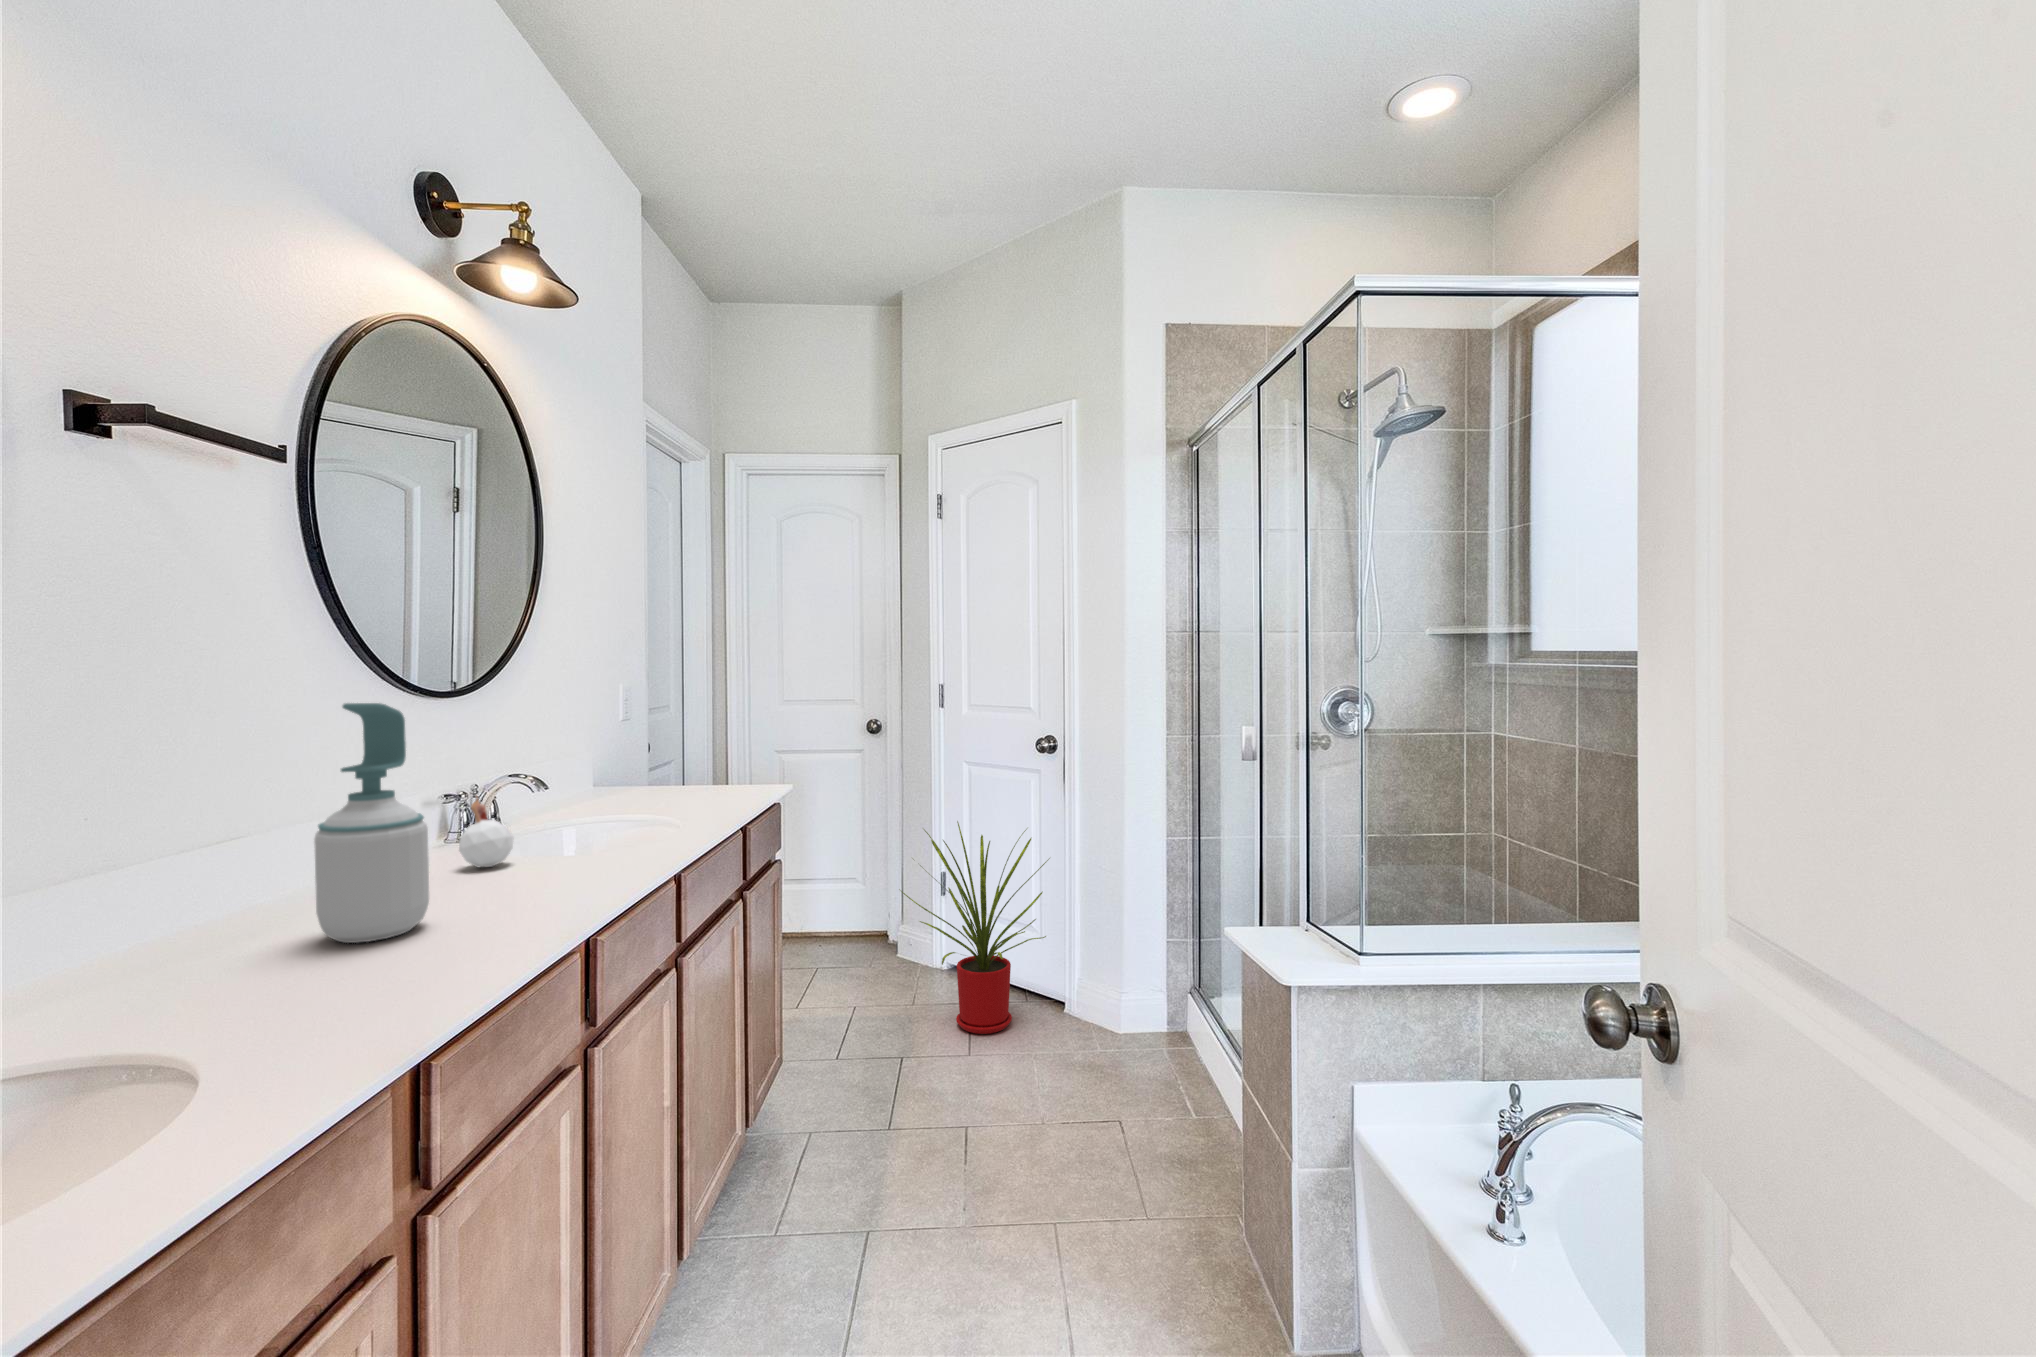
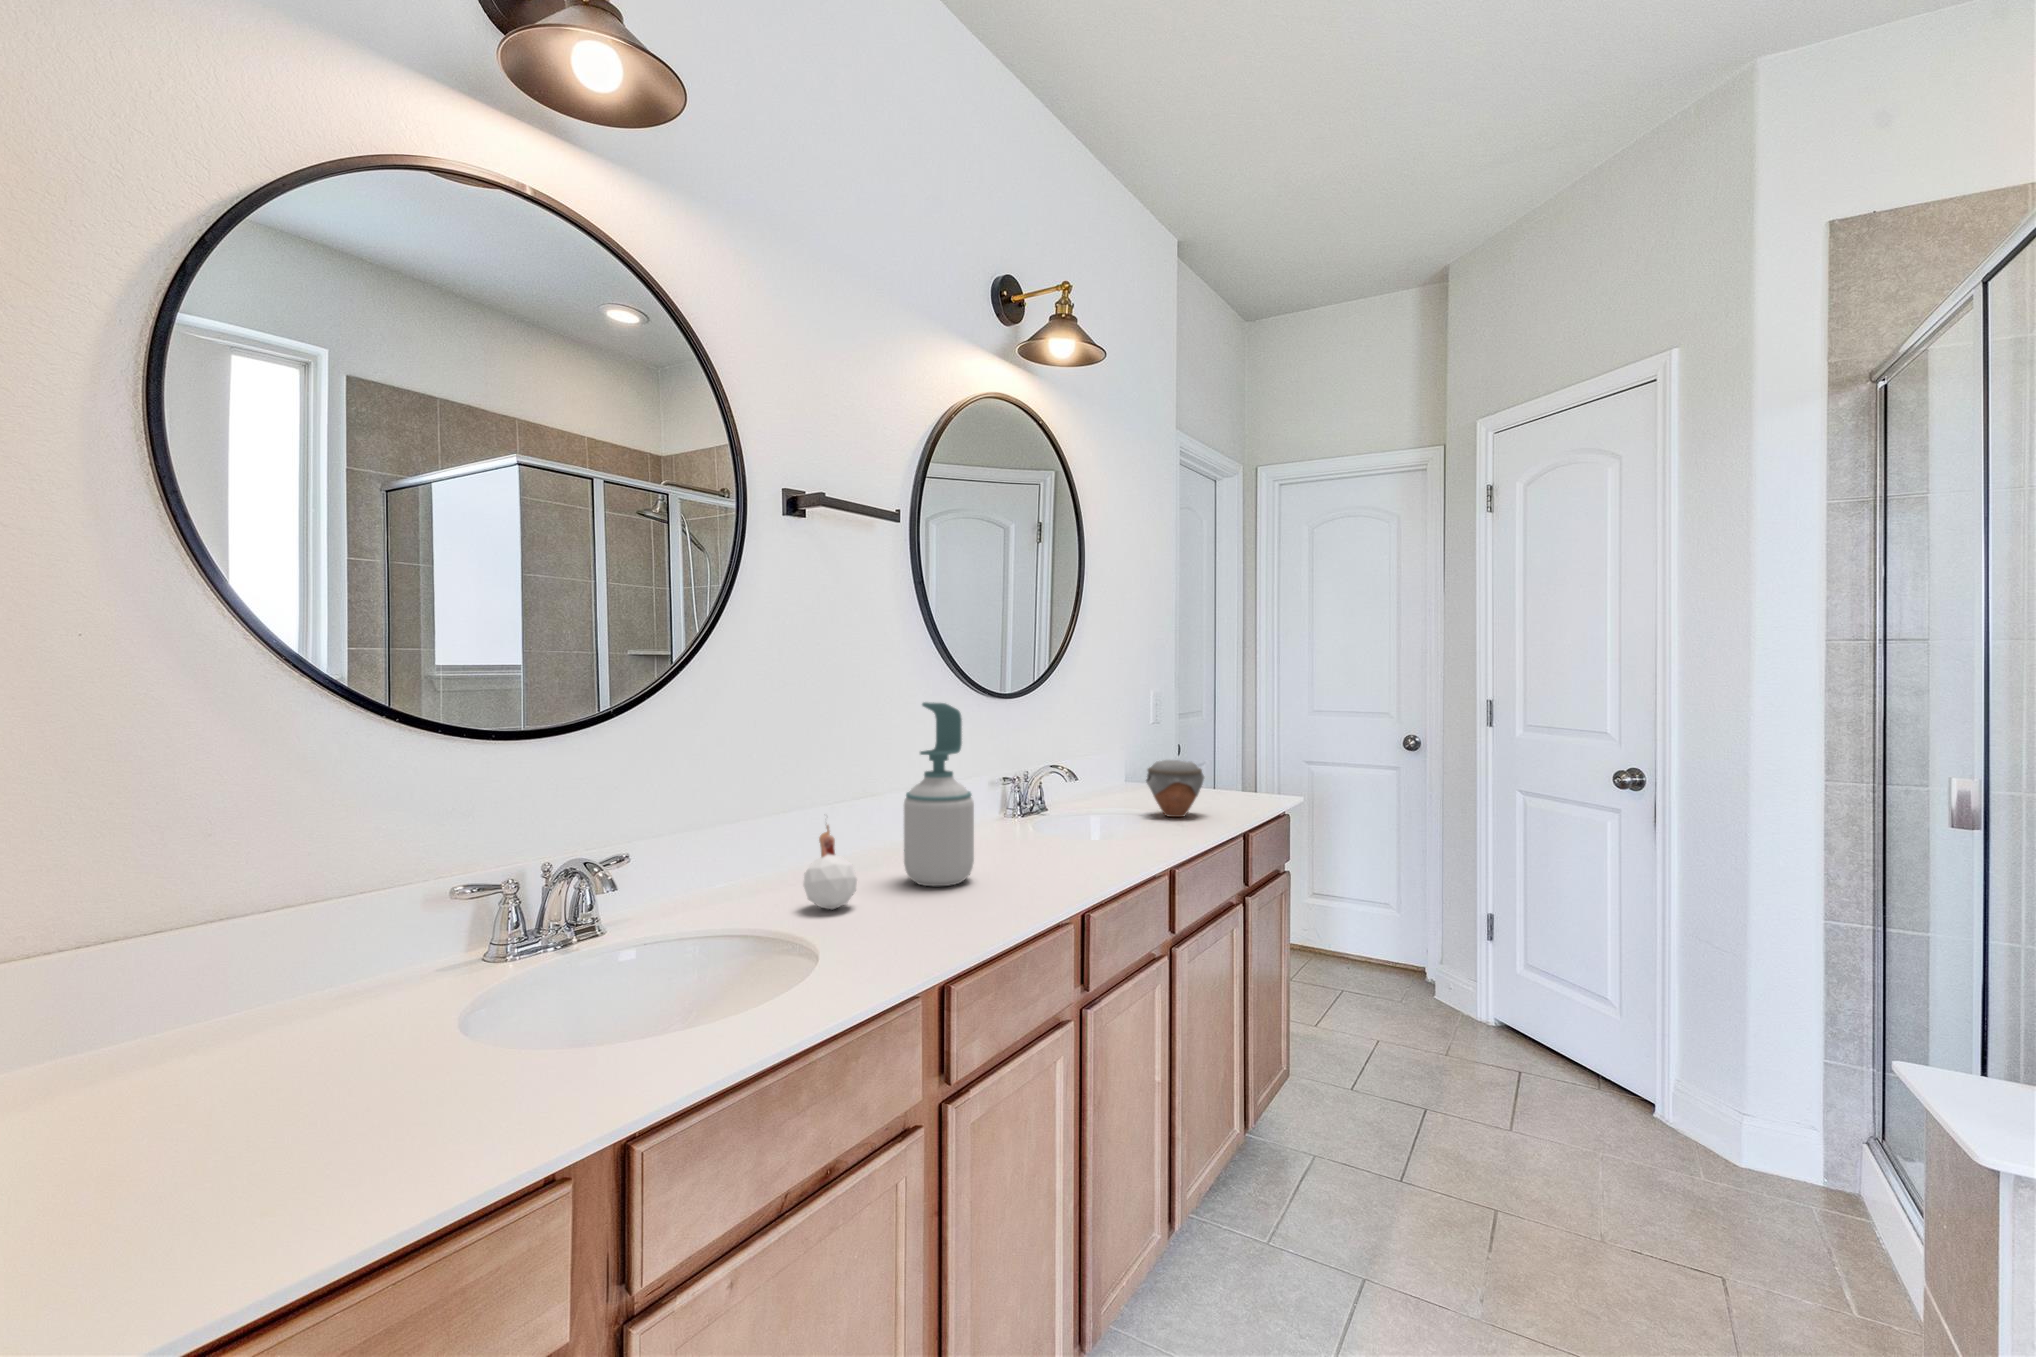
jar: none [630,755,697,817] -> present [1146,760,1204,817]
candle: present [459,795,513,867] -> present [803,825,857,910]
house plant: present [901,821,1050,1034] -> none [1428,858,1630,1115]

